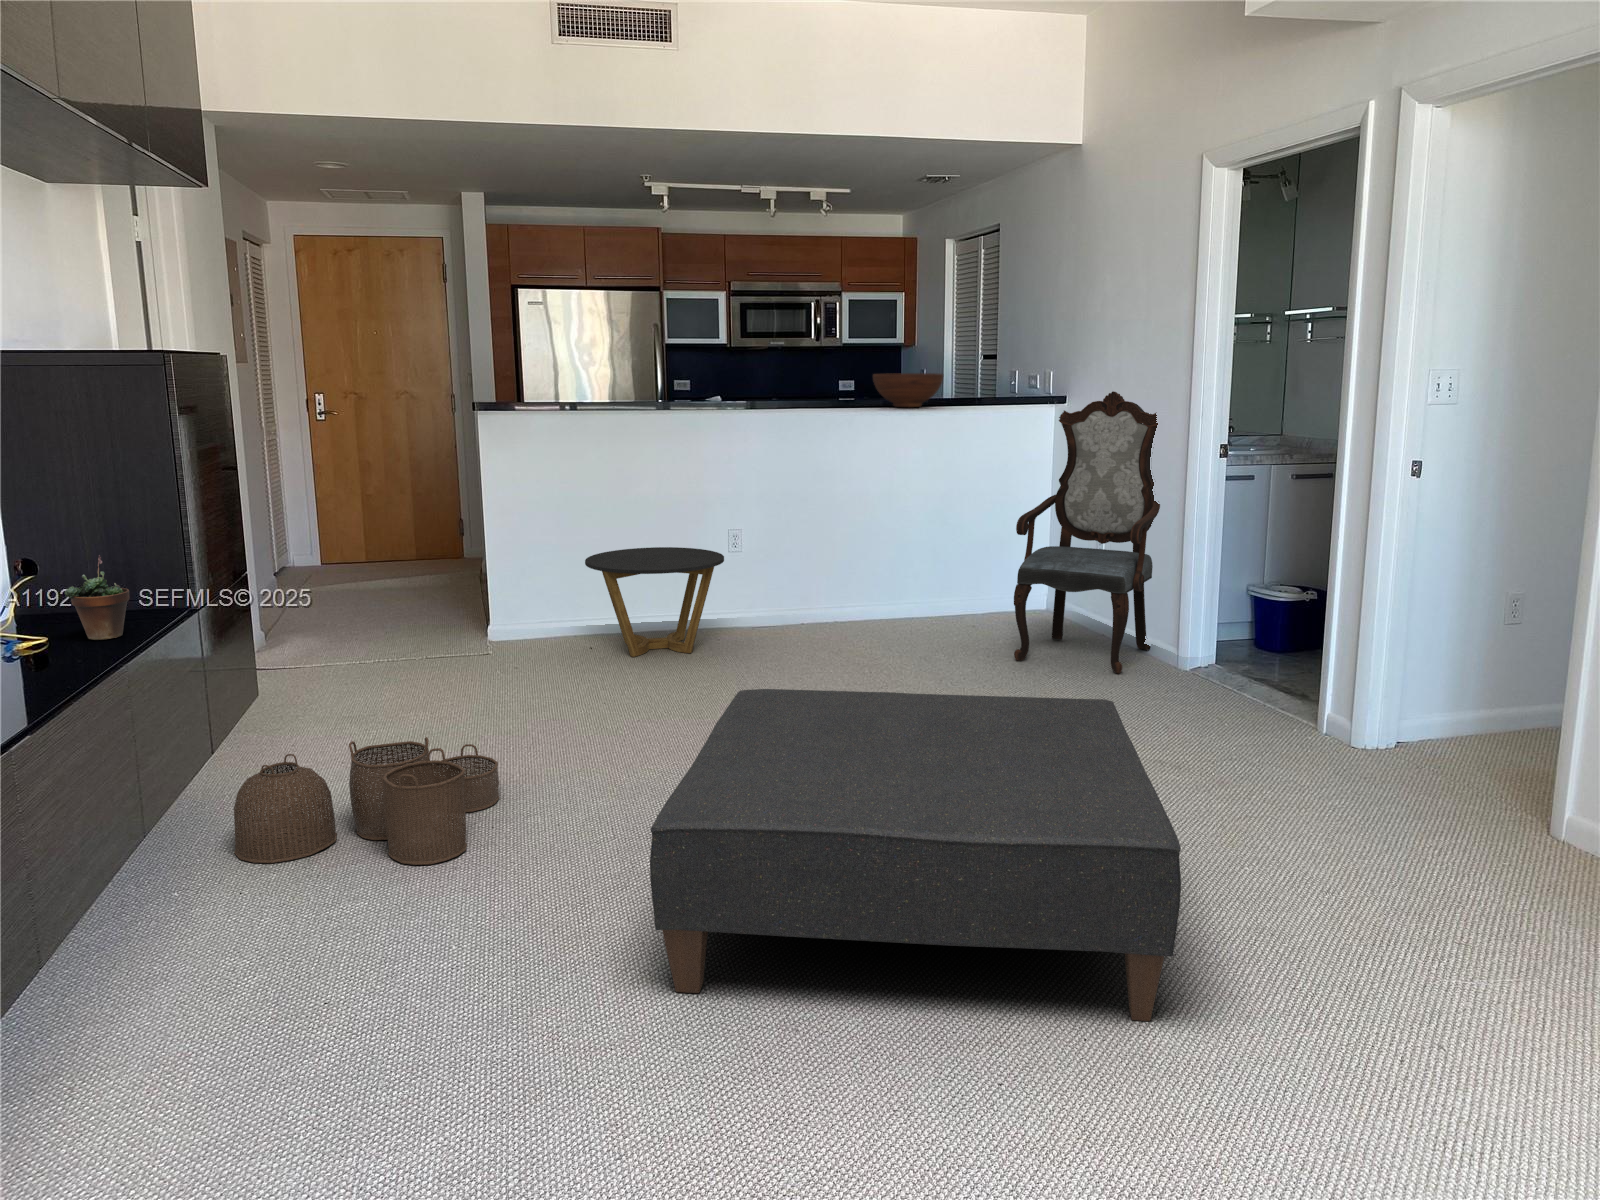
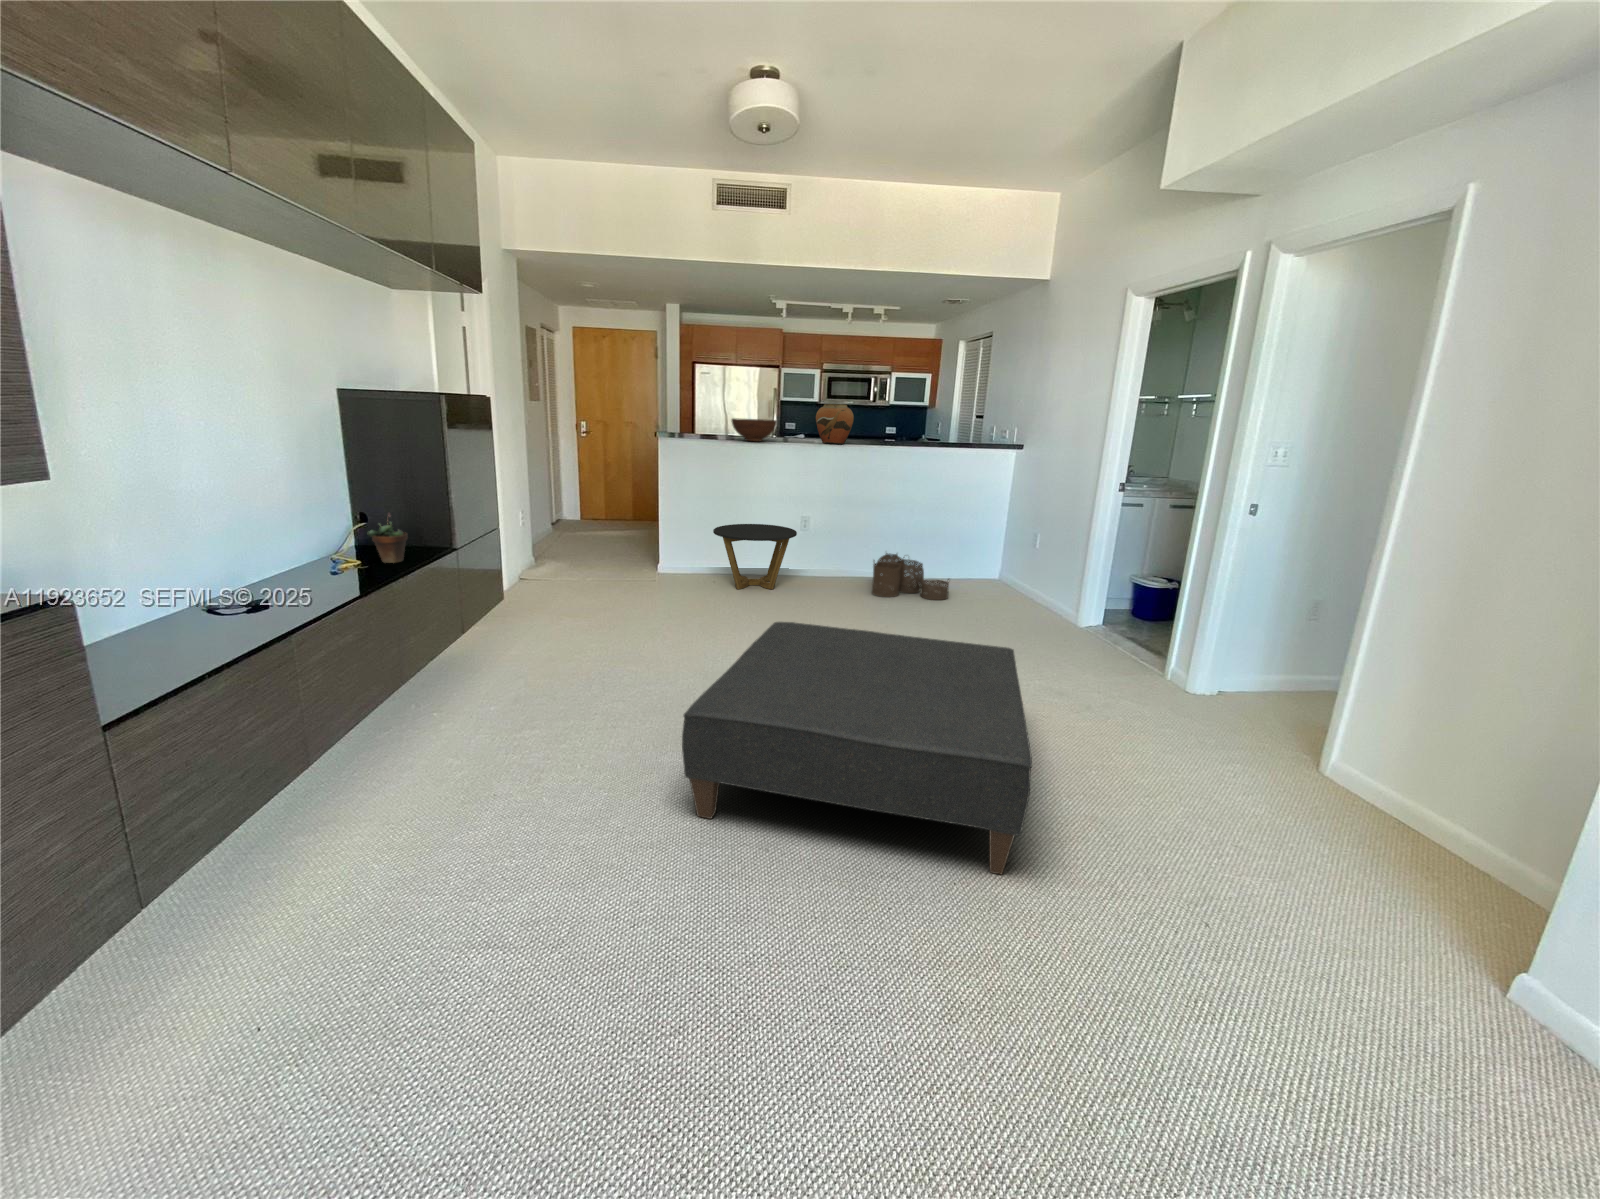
vase: none [736,346,798,410] -> present [816,404,854,444]
fruit bowl: present [873,373,944,407] -> present [731,418,777,441]
armchair: present [1014,391,1160,674] -> none [970,443,1081,624]
woven basket: present [234,737,499,865] -> present [872,553,949,600]

